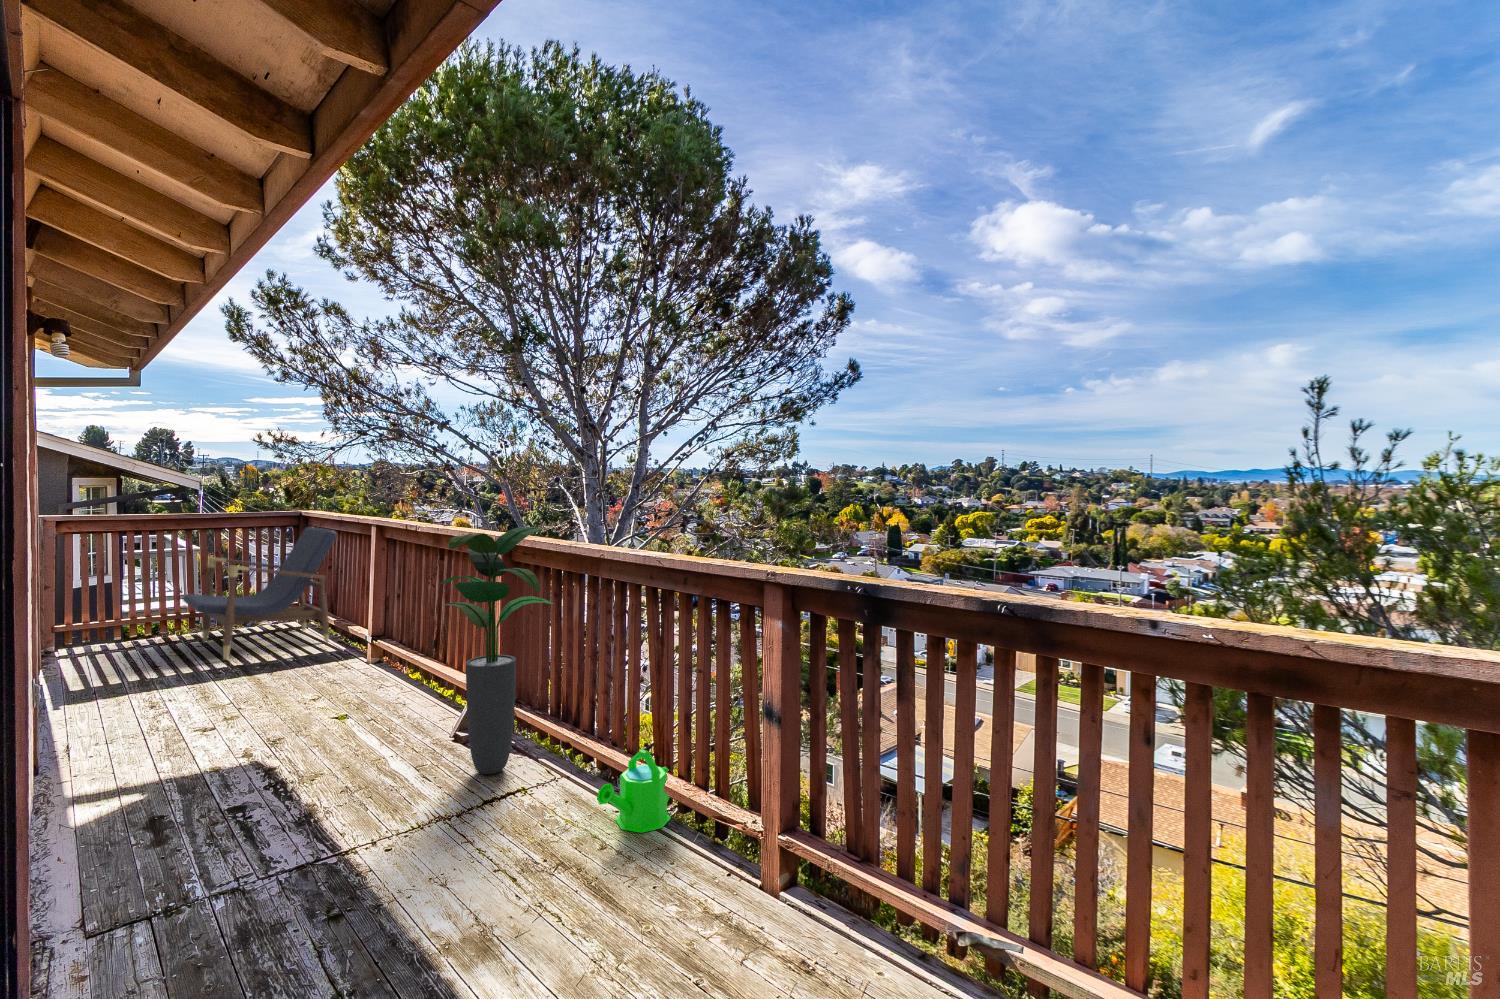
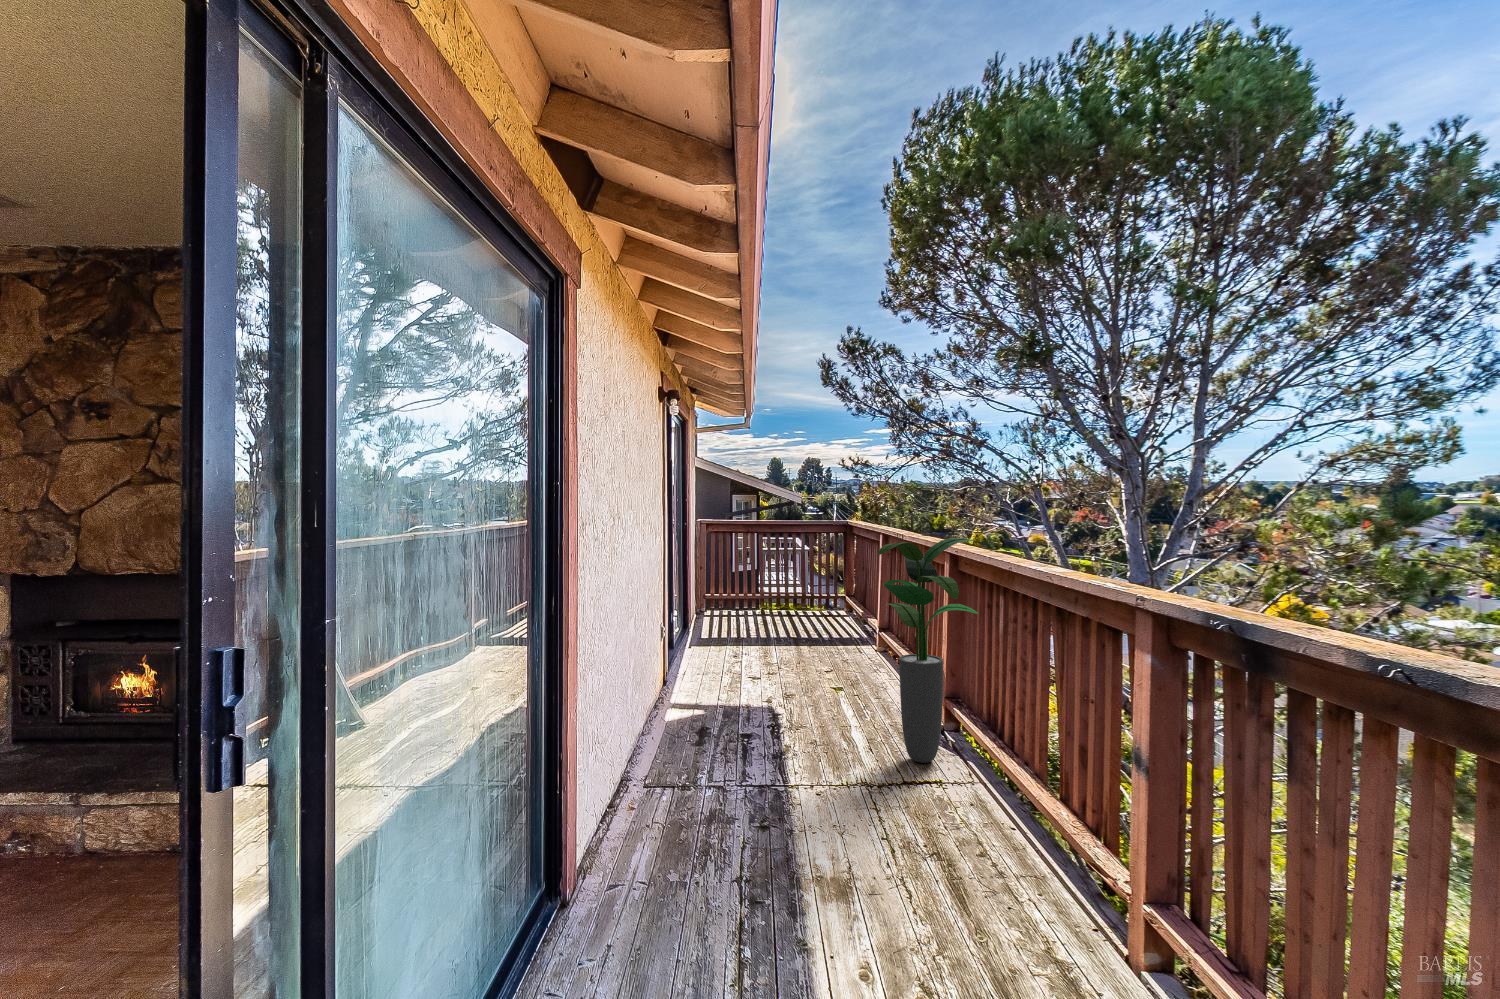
lounge chair: present [183,527,337,660] -> none [771,535,865,634]
watering can: present [597,749,671,833] -> none [979,772,1080,861]

